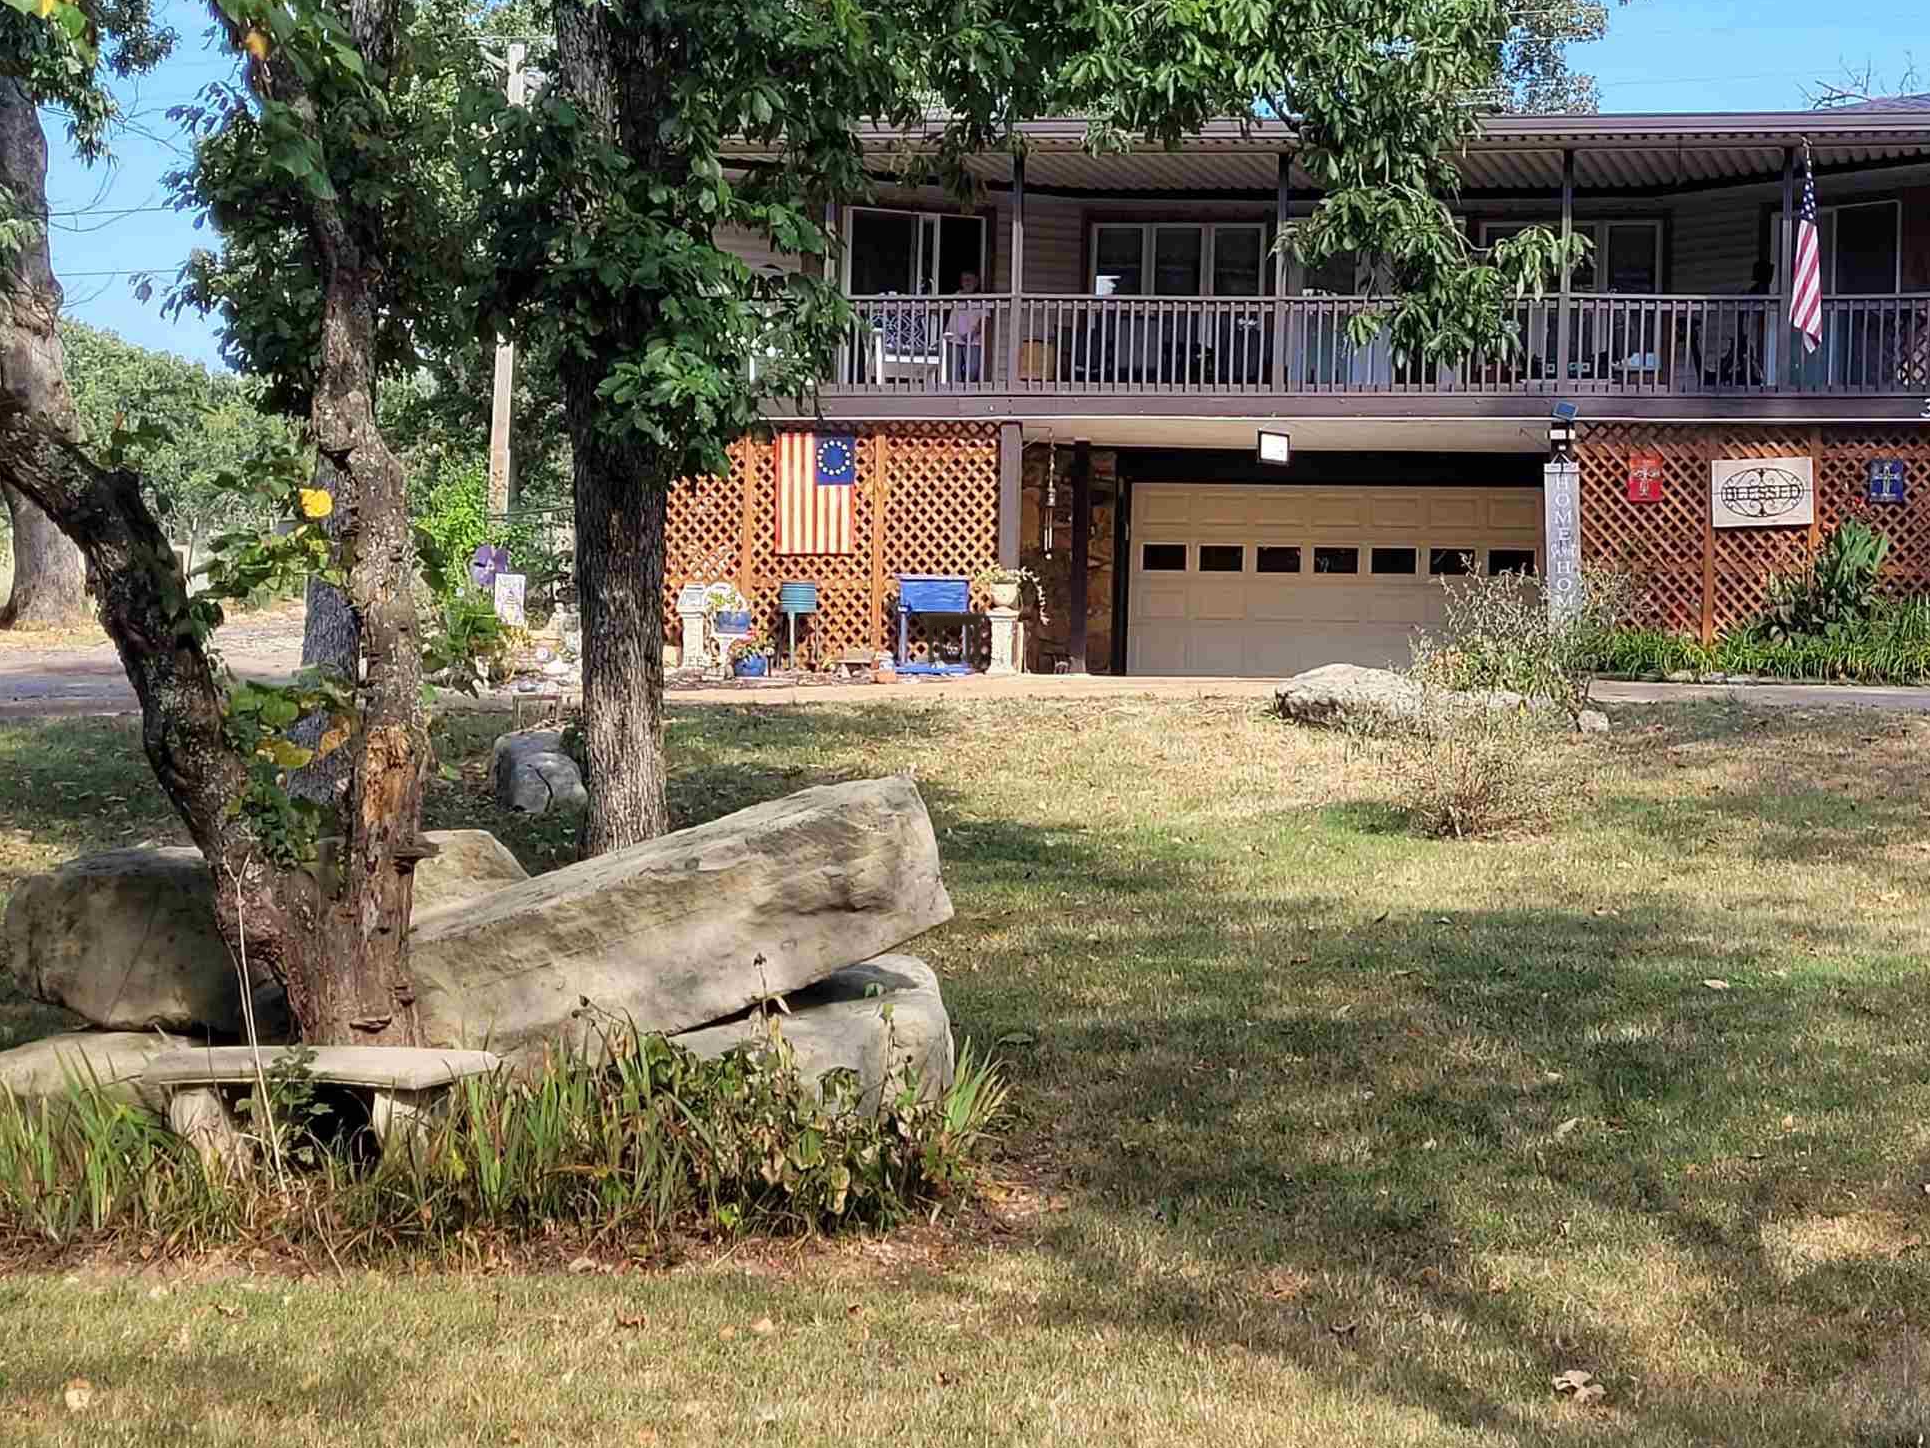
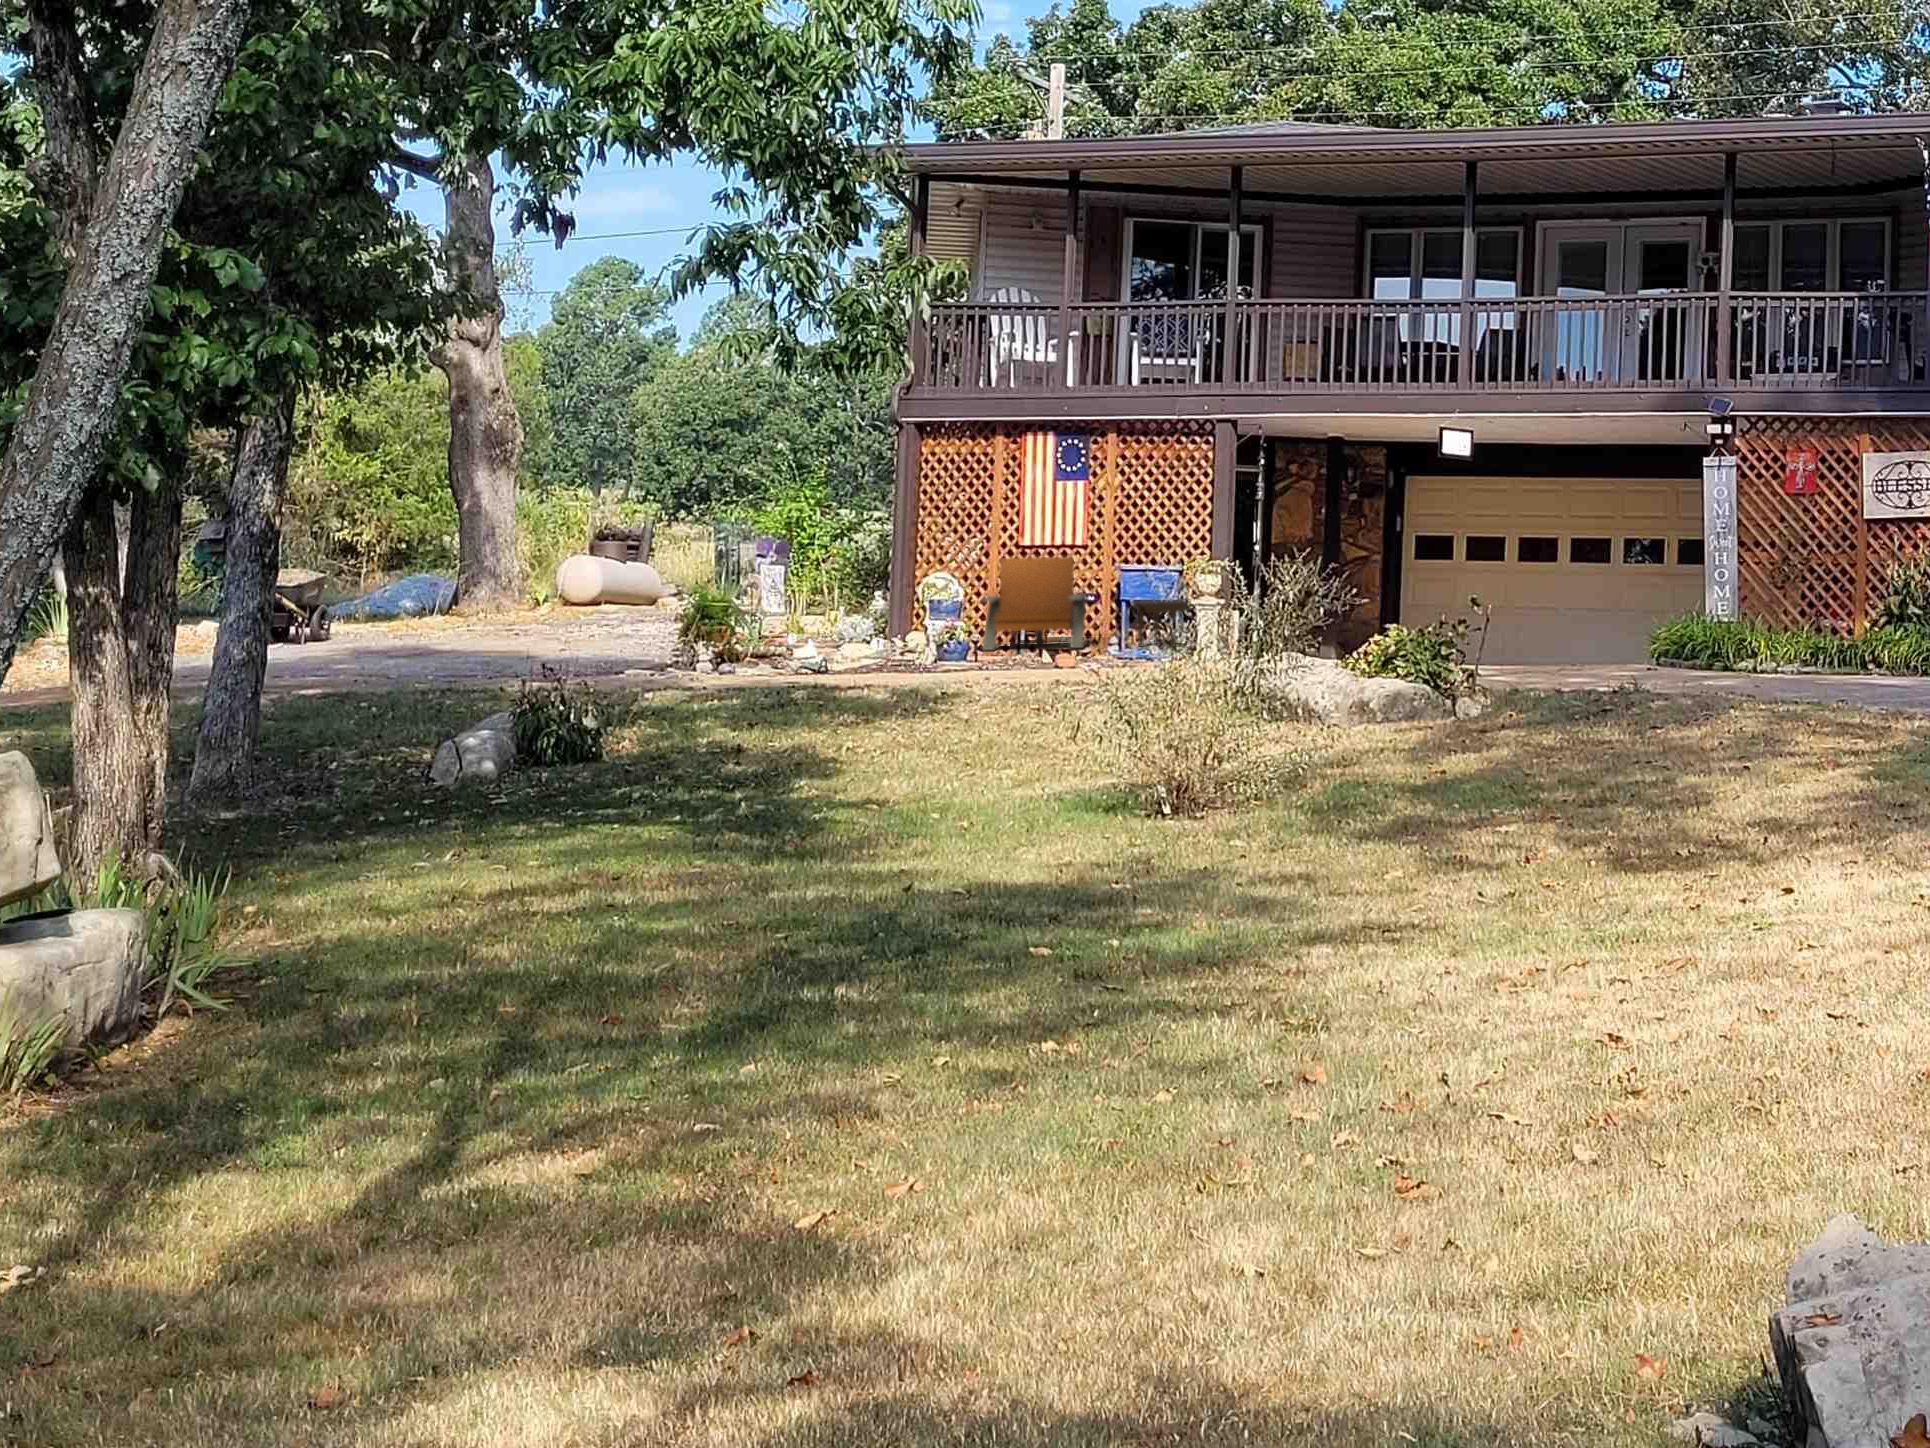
lounge chair: none [756,566,873,666] -> present [982,557,1087,651]

